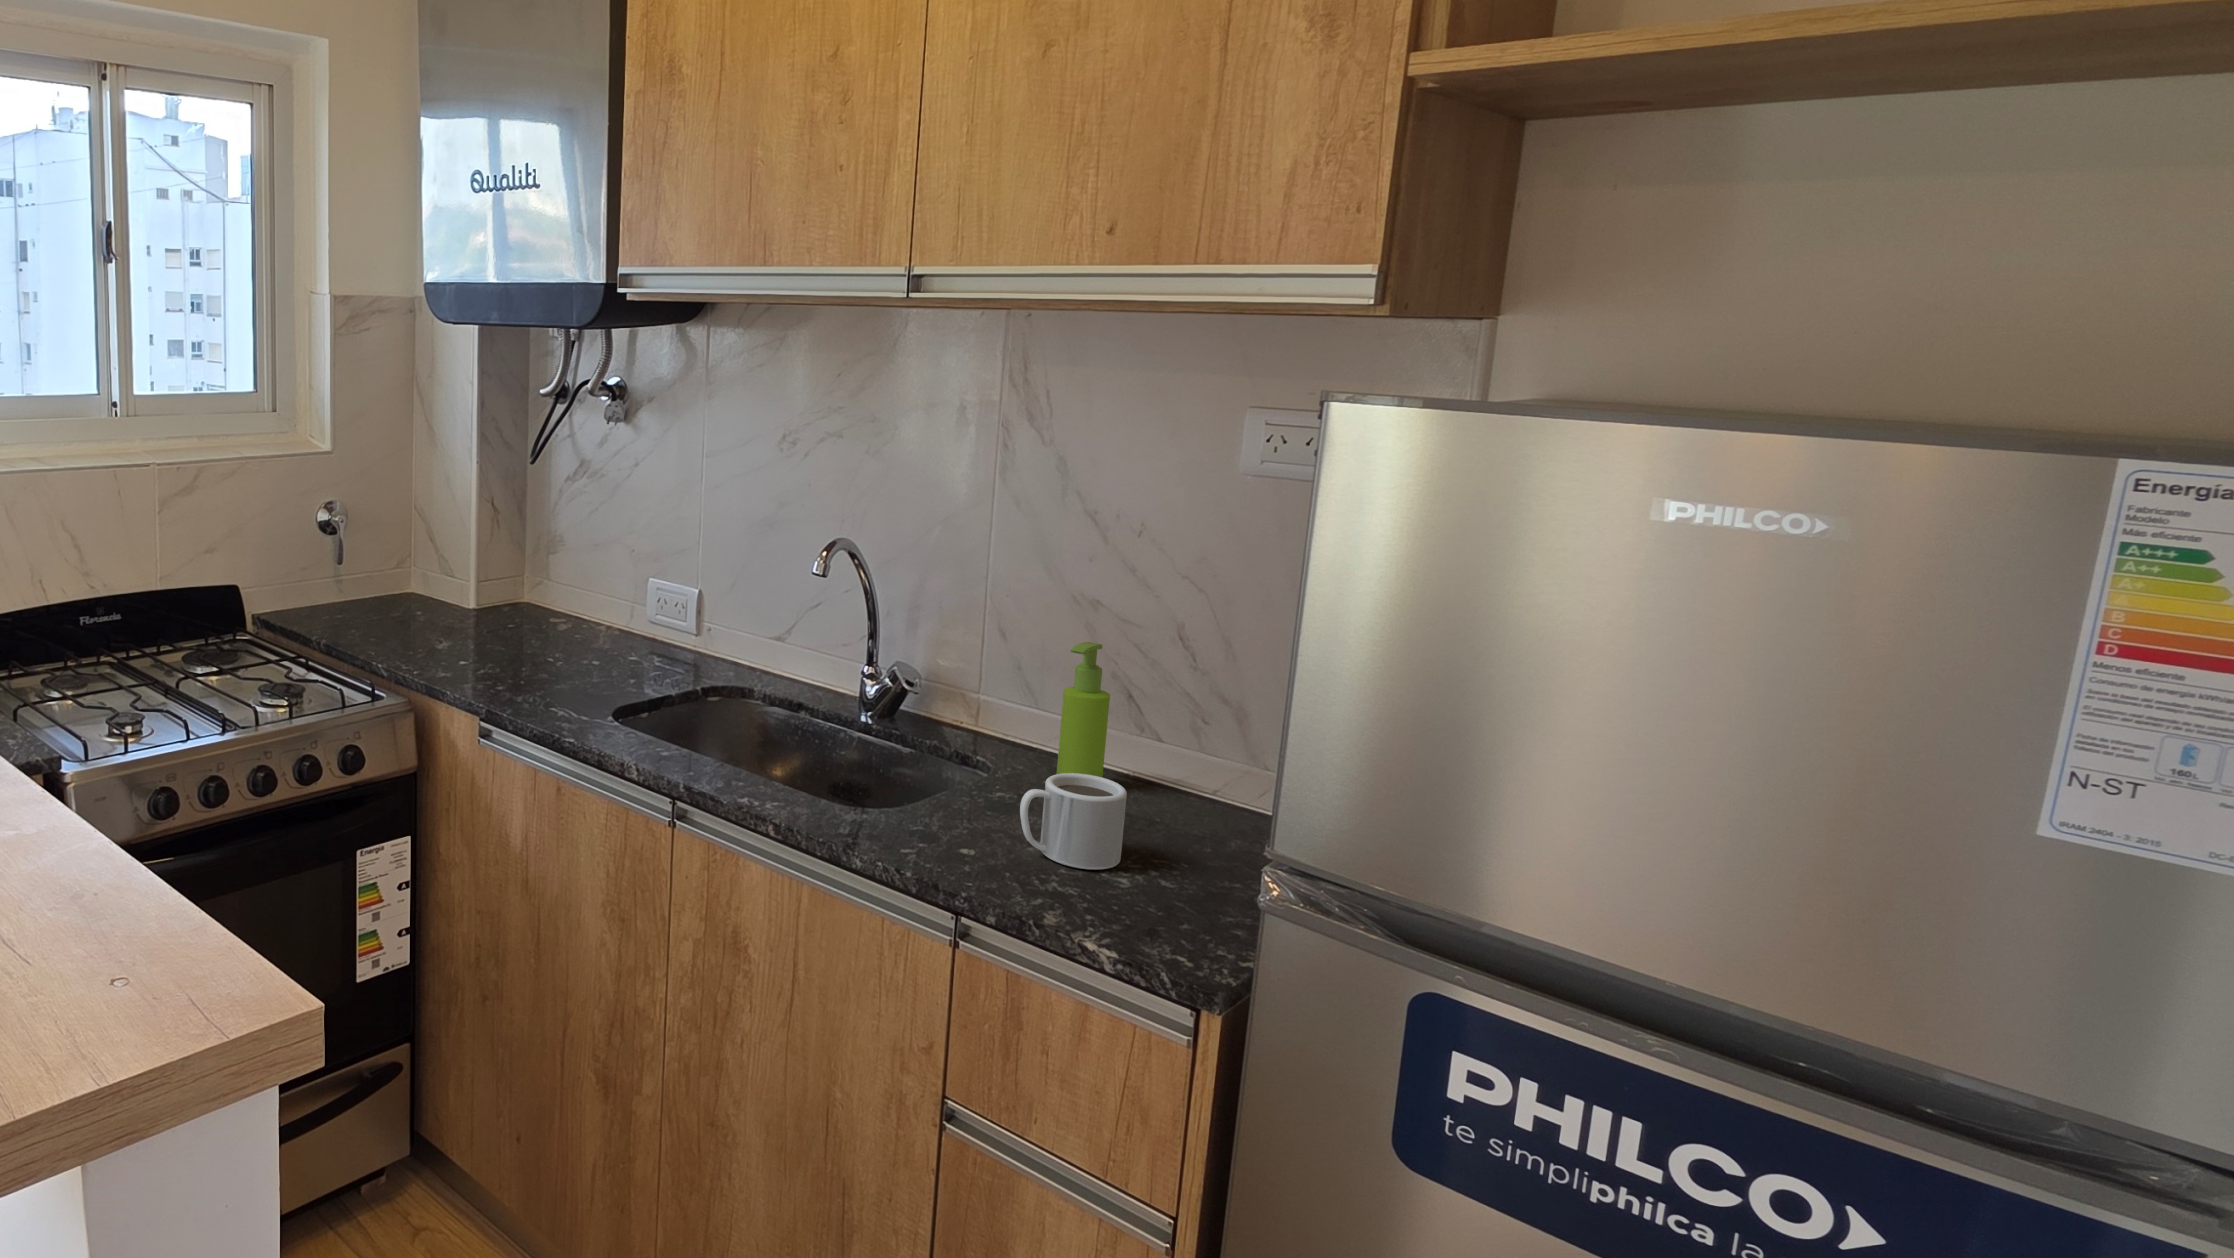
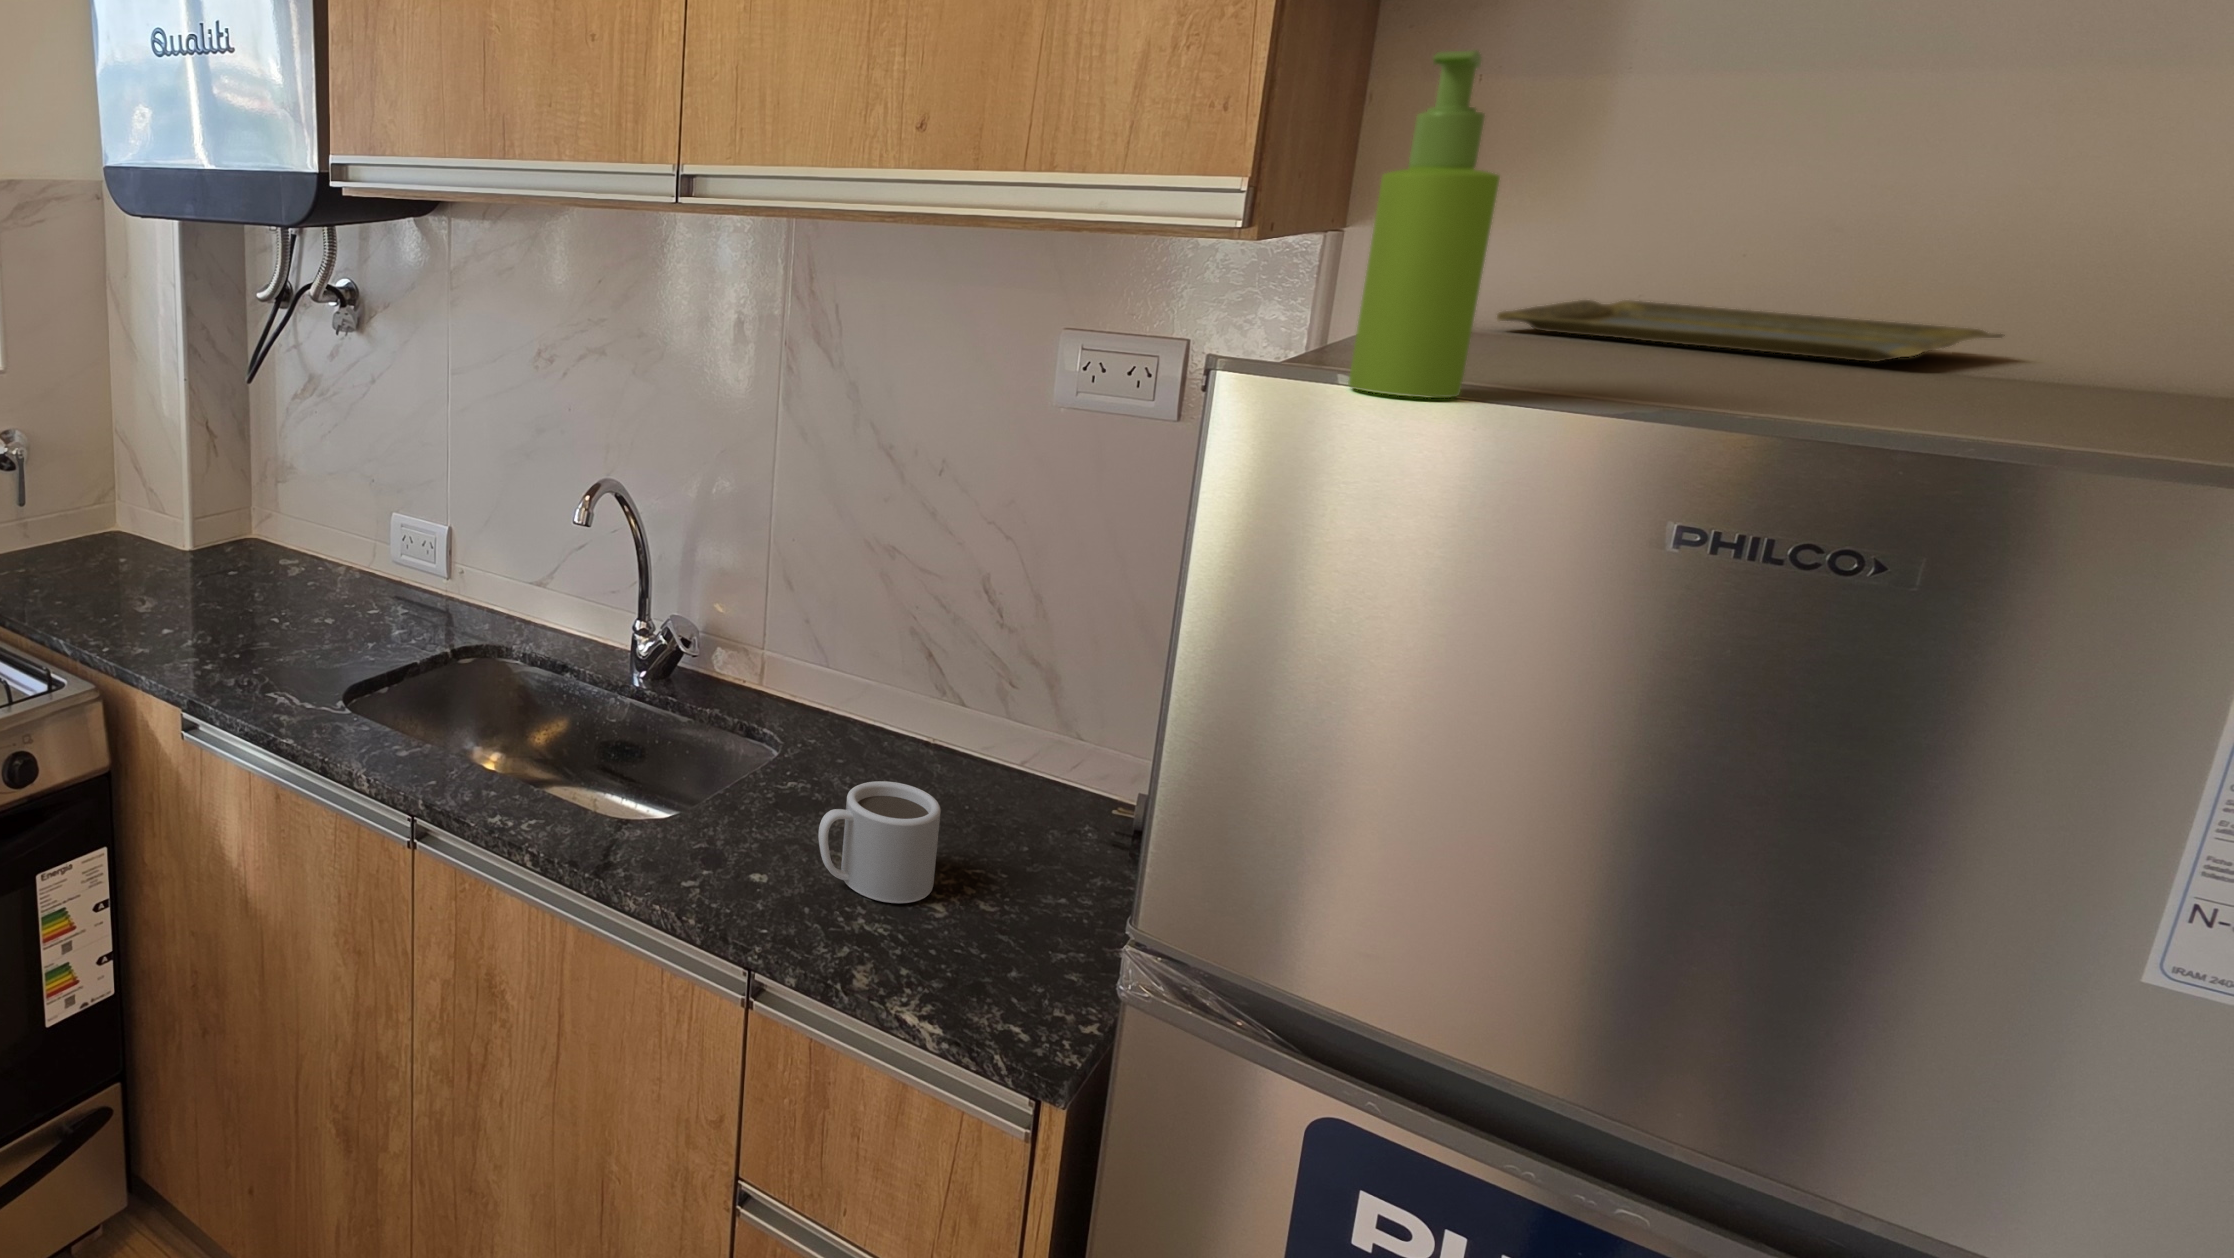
tray: none [1622,374,2077,410] -> present [1497,300,2005,362]
soap dispenser: present [1057,642,1110,777] -> present [1348,51,1500,398]

